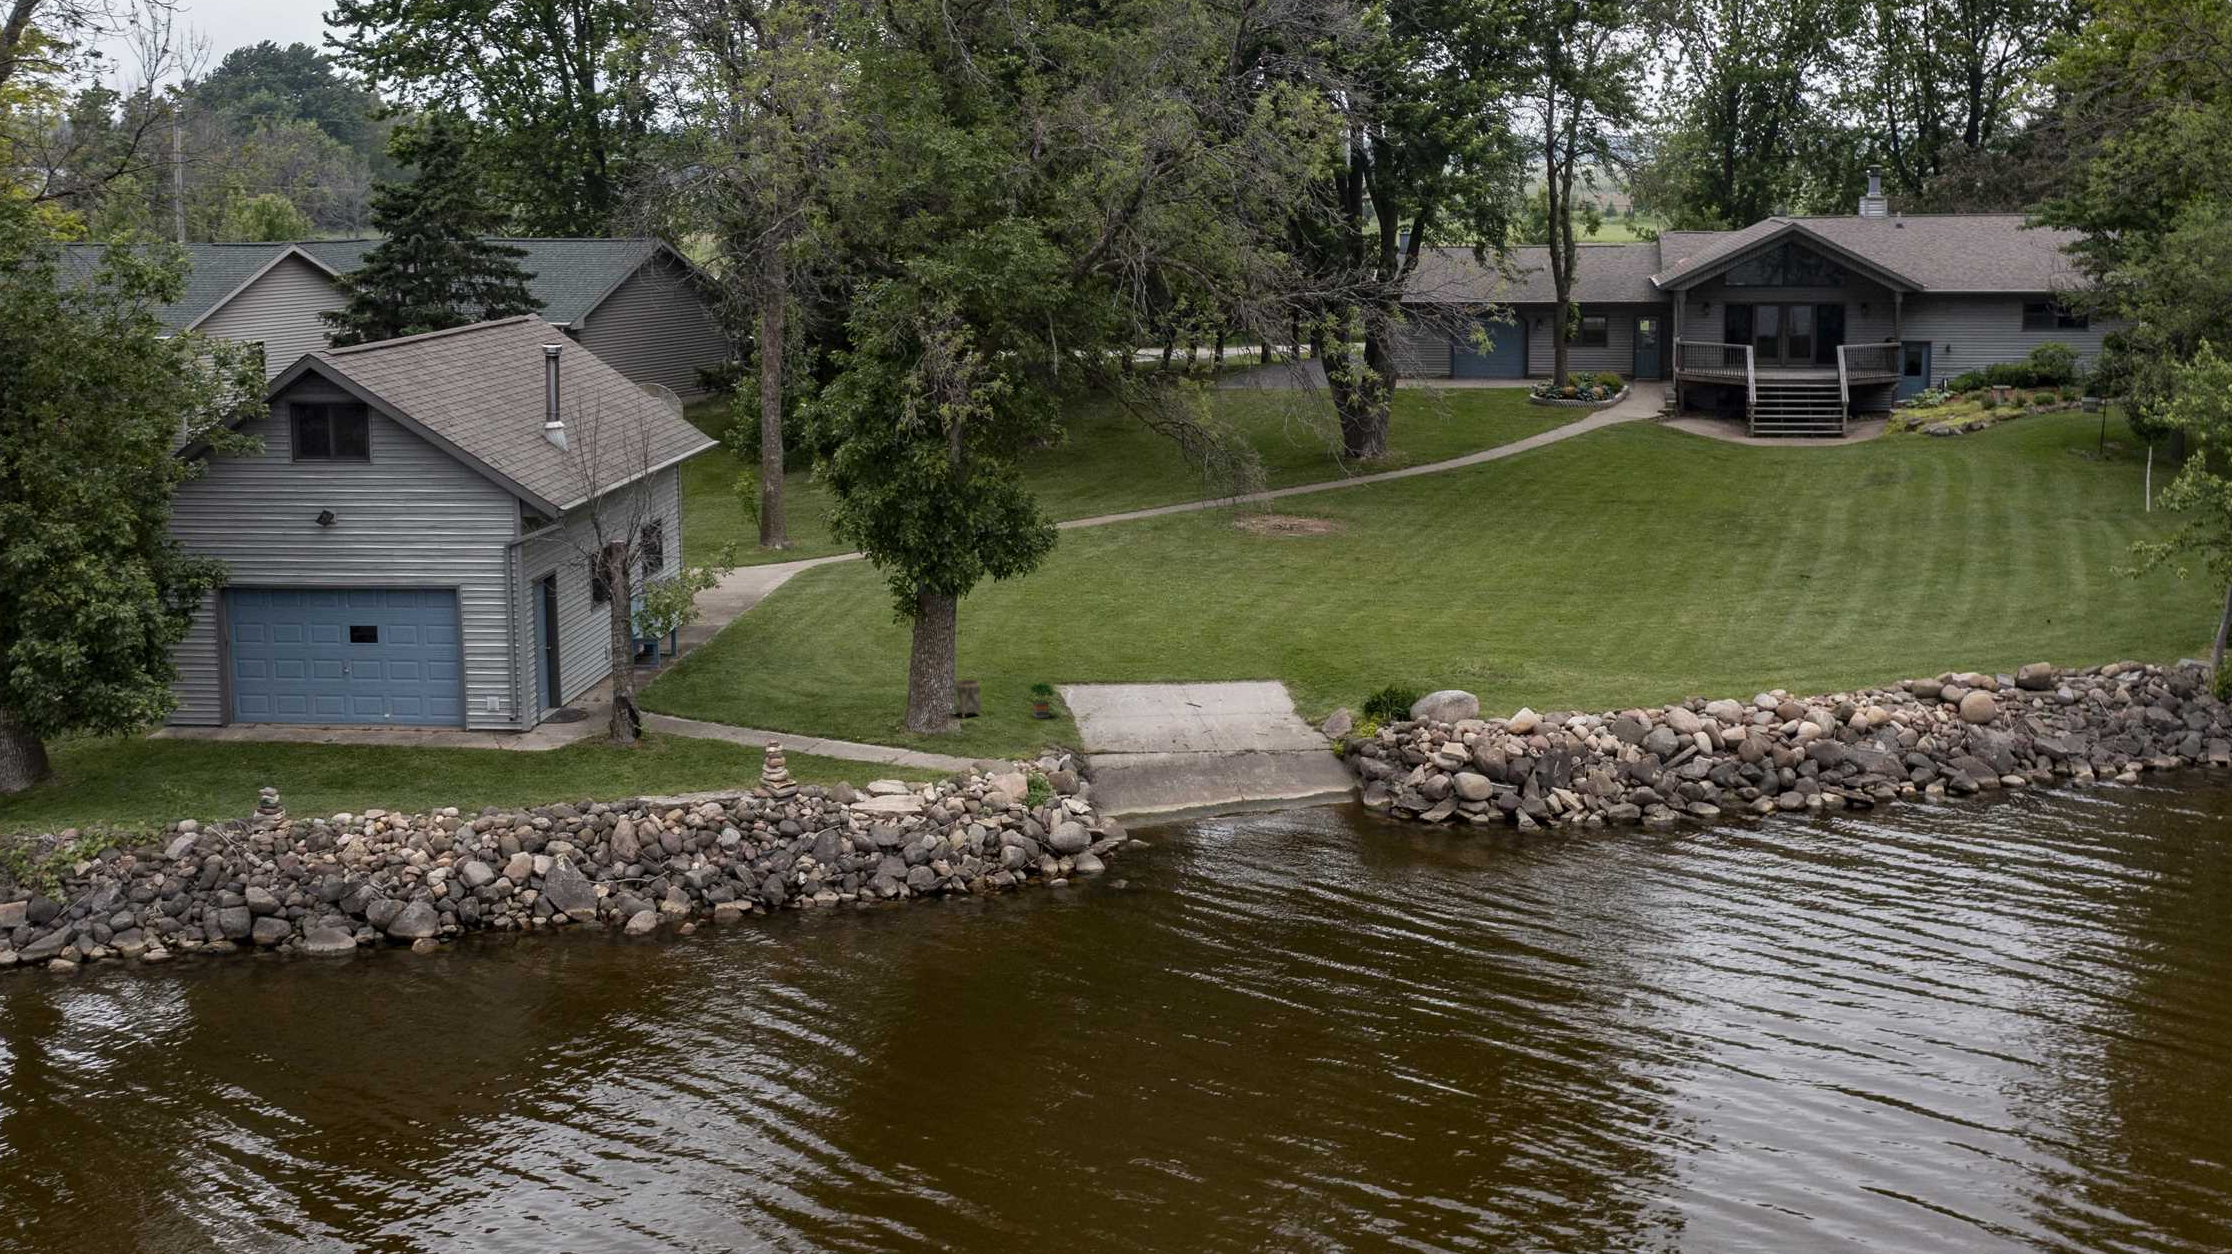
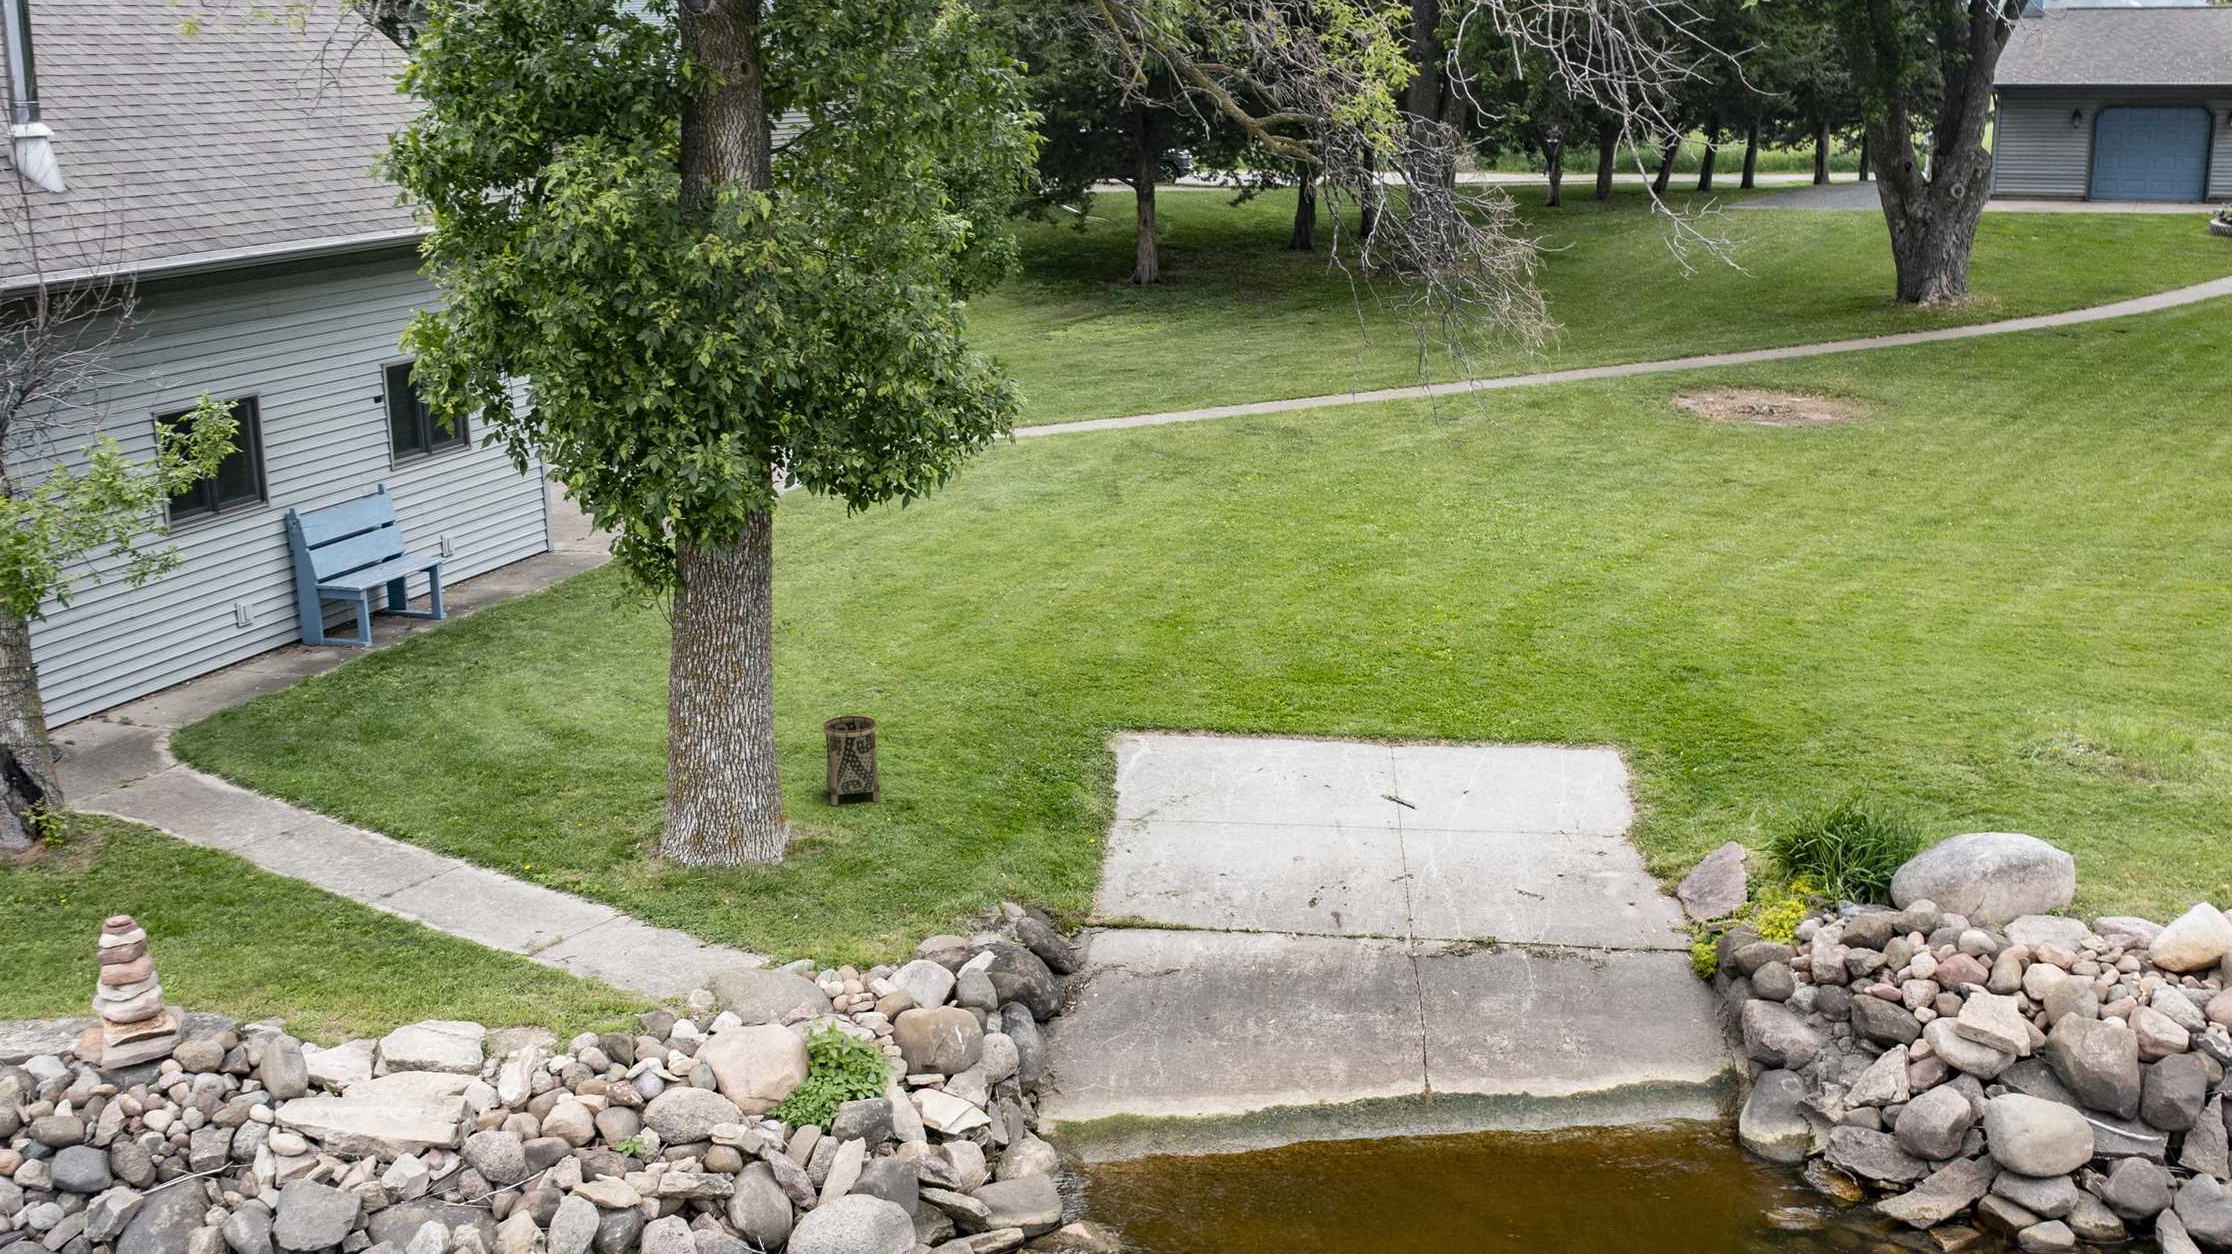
potted tree: present [1030,683,1053,718] -> none [977,739,1032,821]

